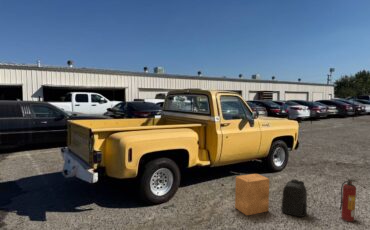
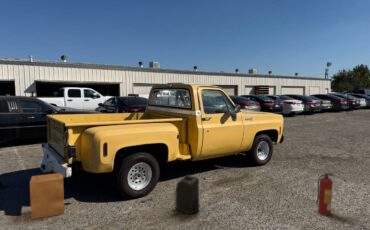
cardboard box: present [235,174,270,215] -> present [30,173,64,219]
backpack: present [281,179,307,217] -> present [175,175,199,214]

